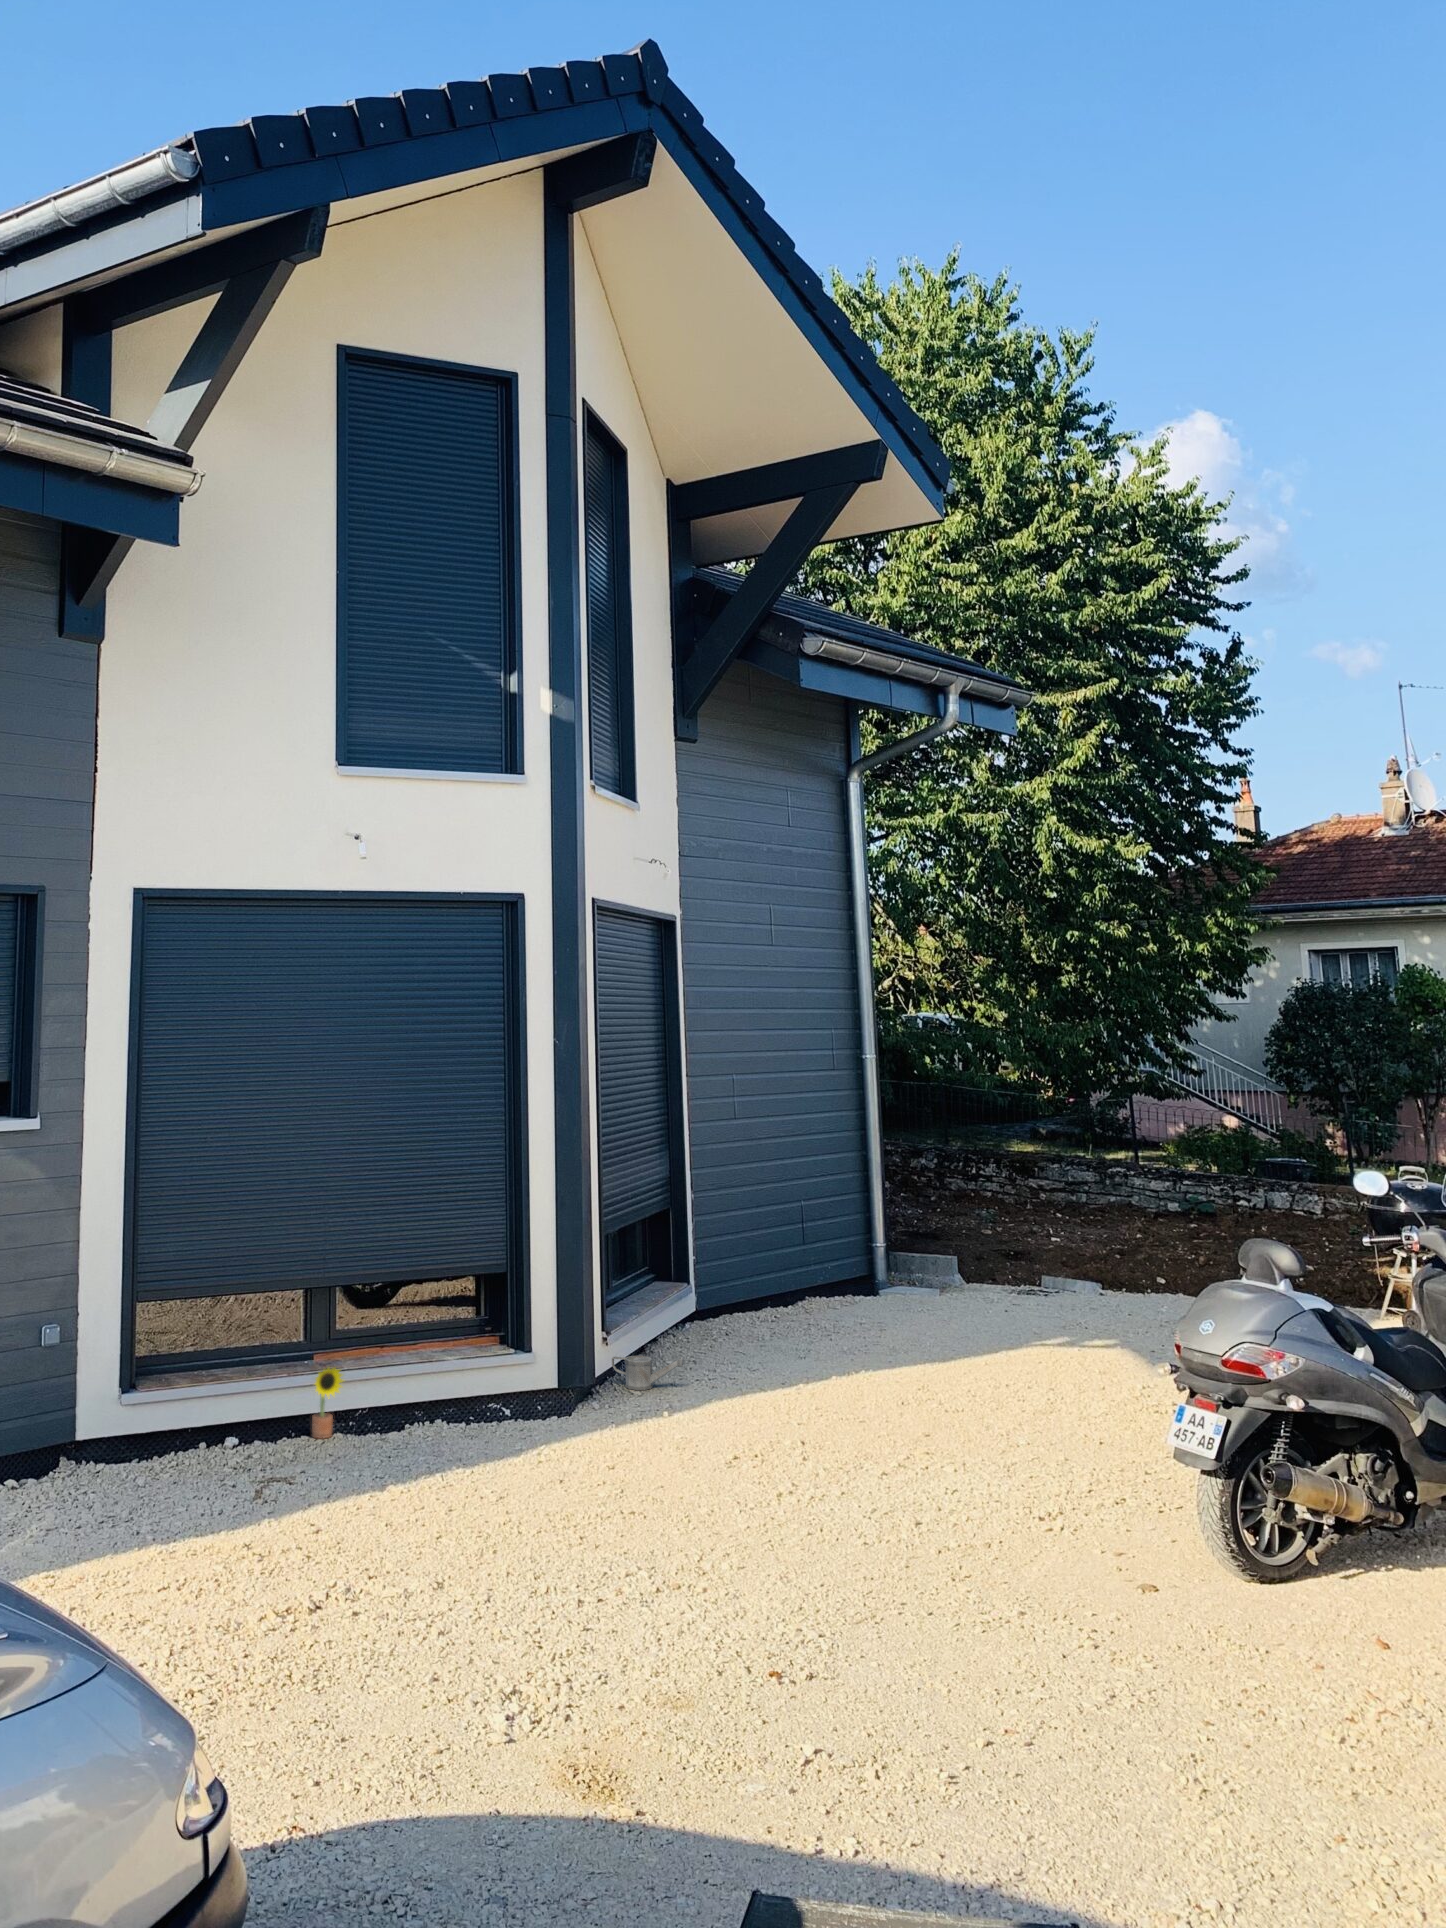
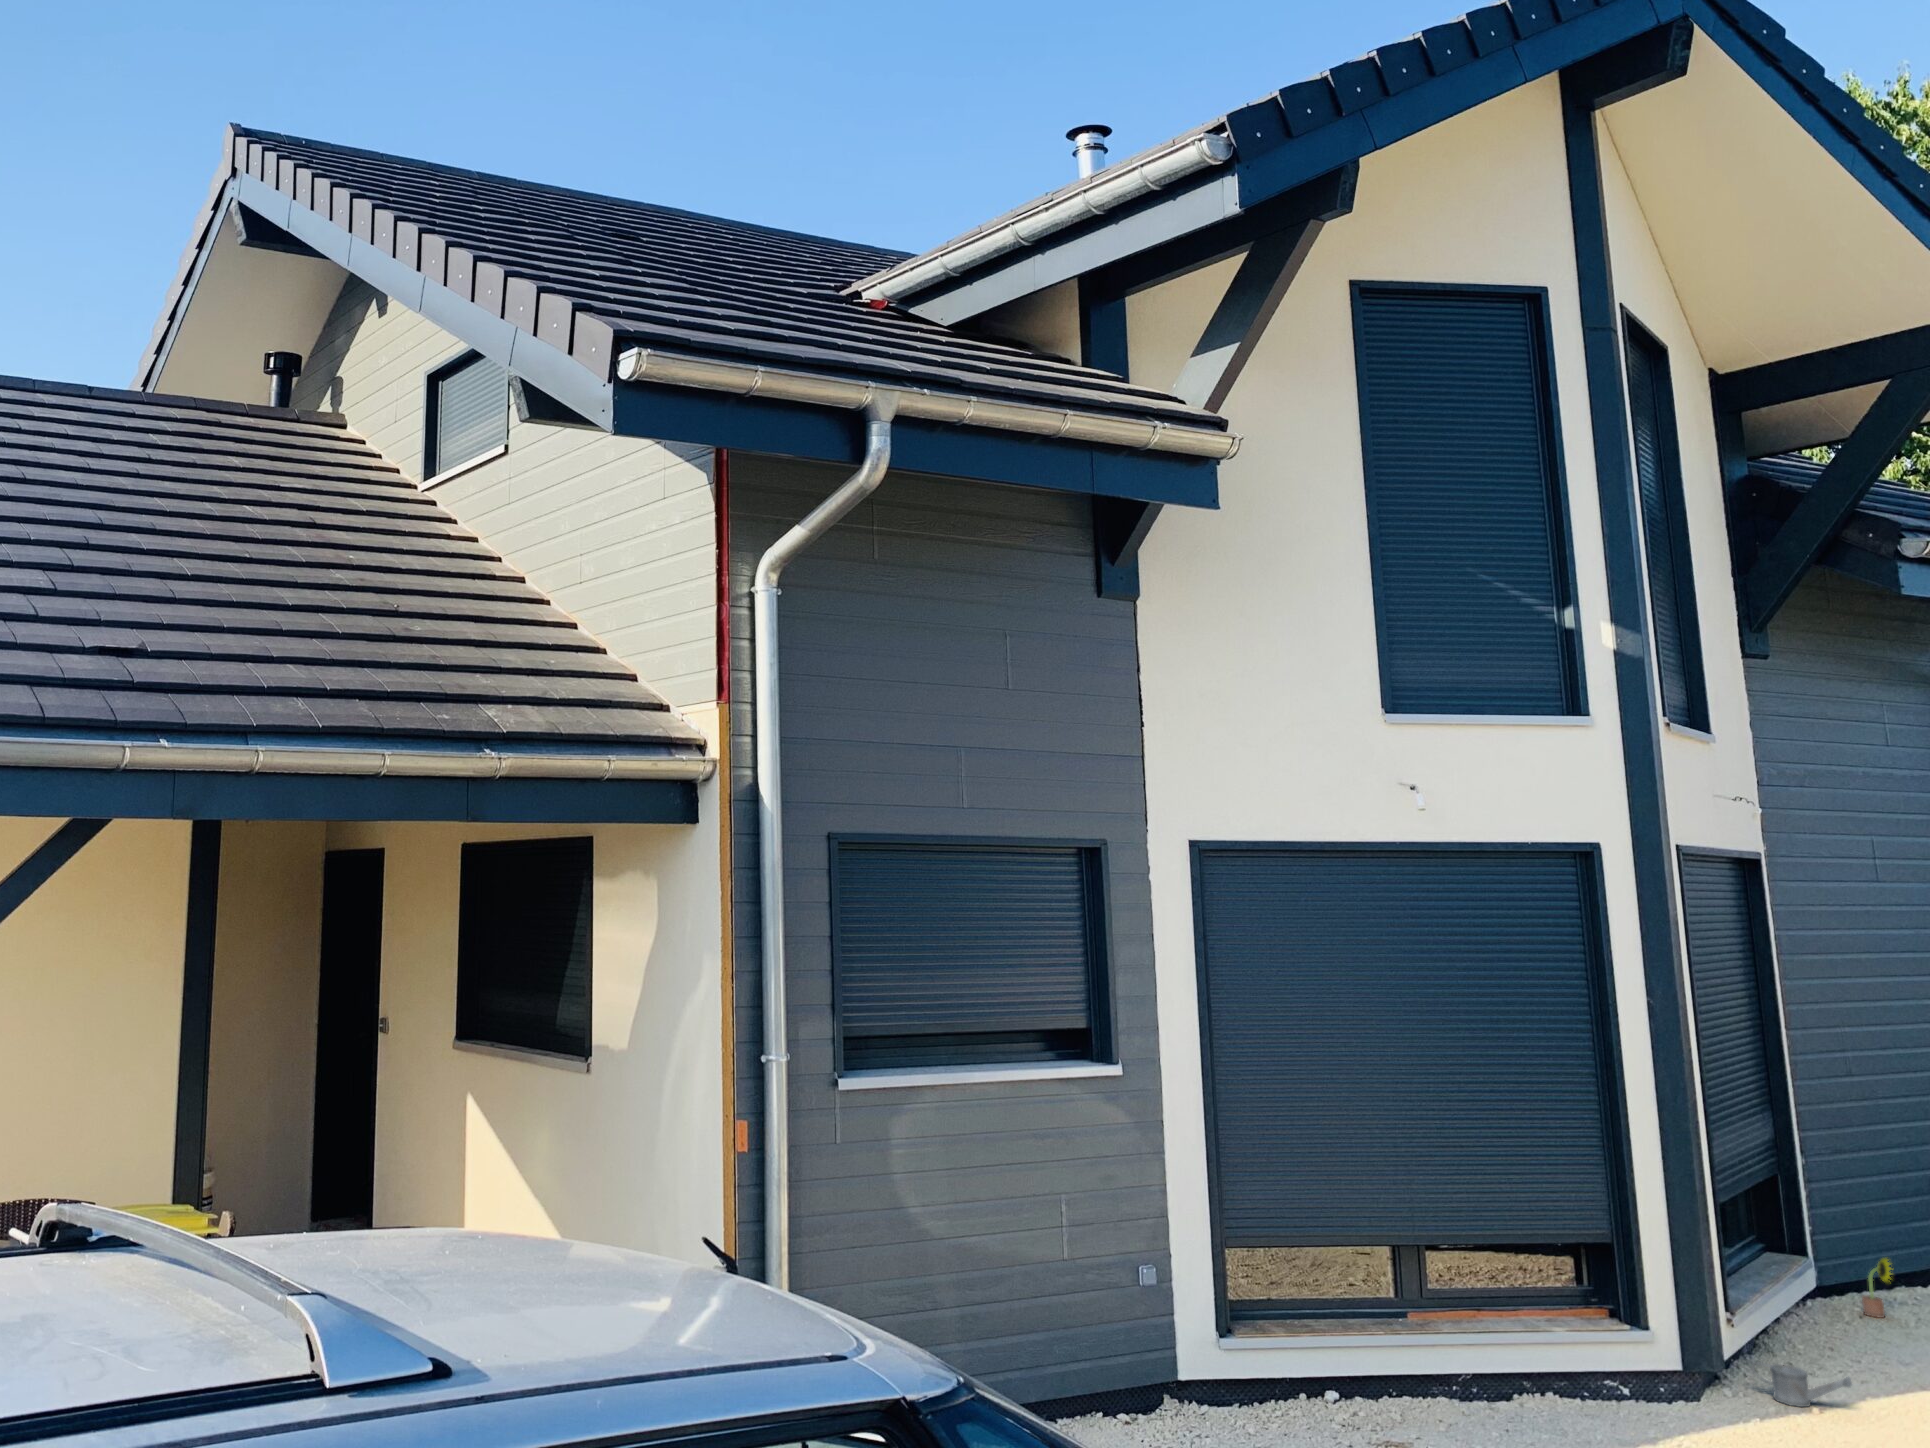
decorative plant: present [312,1368,344,1438] -> present [1862,1258,1891,1318]

